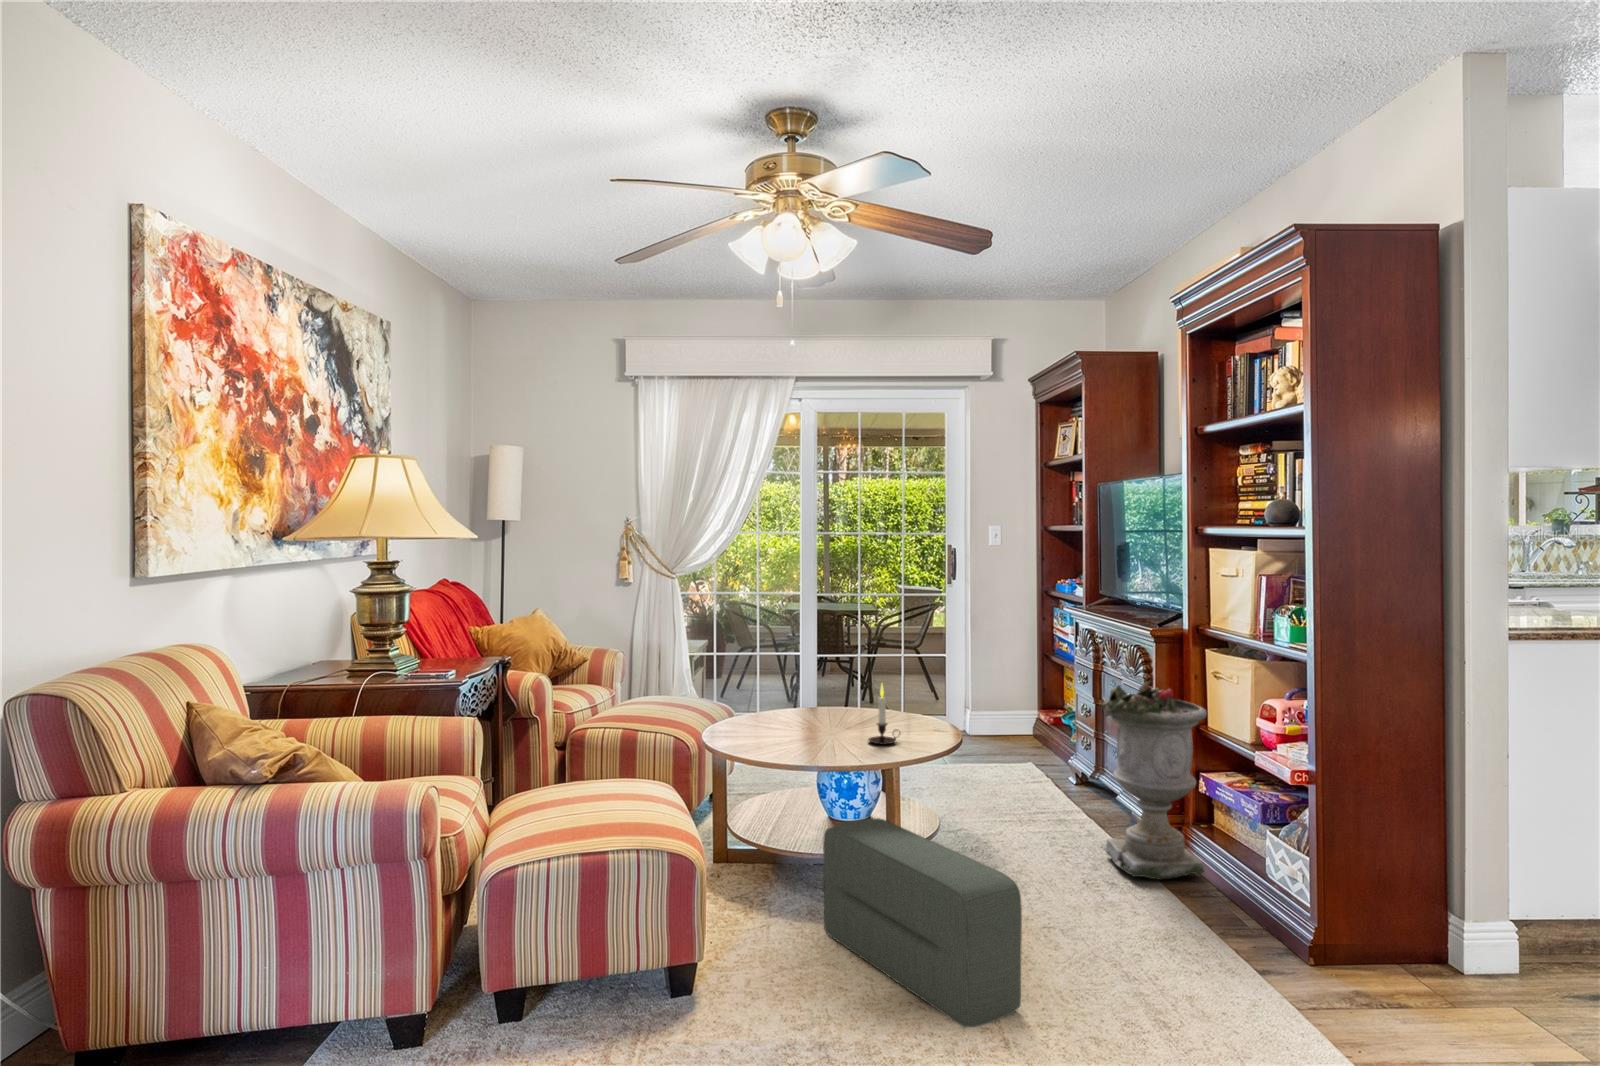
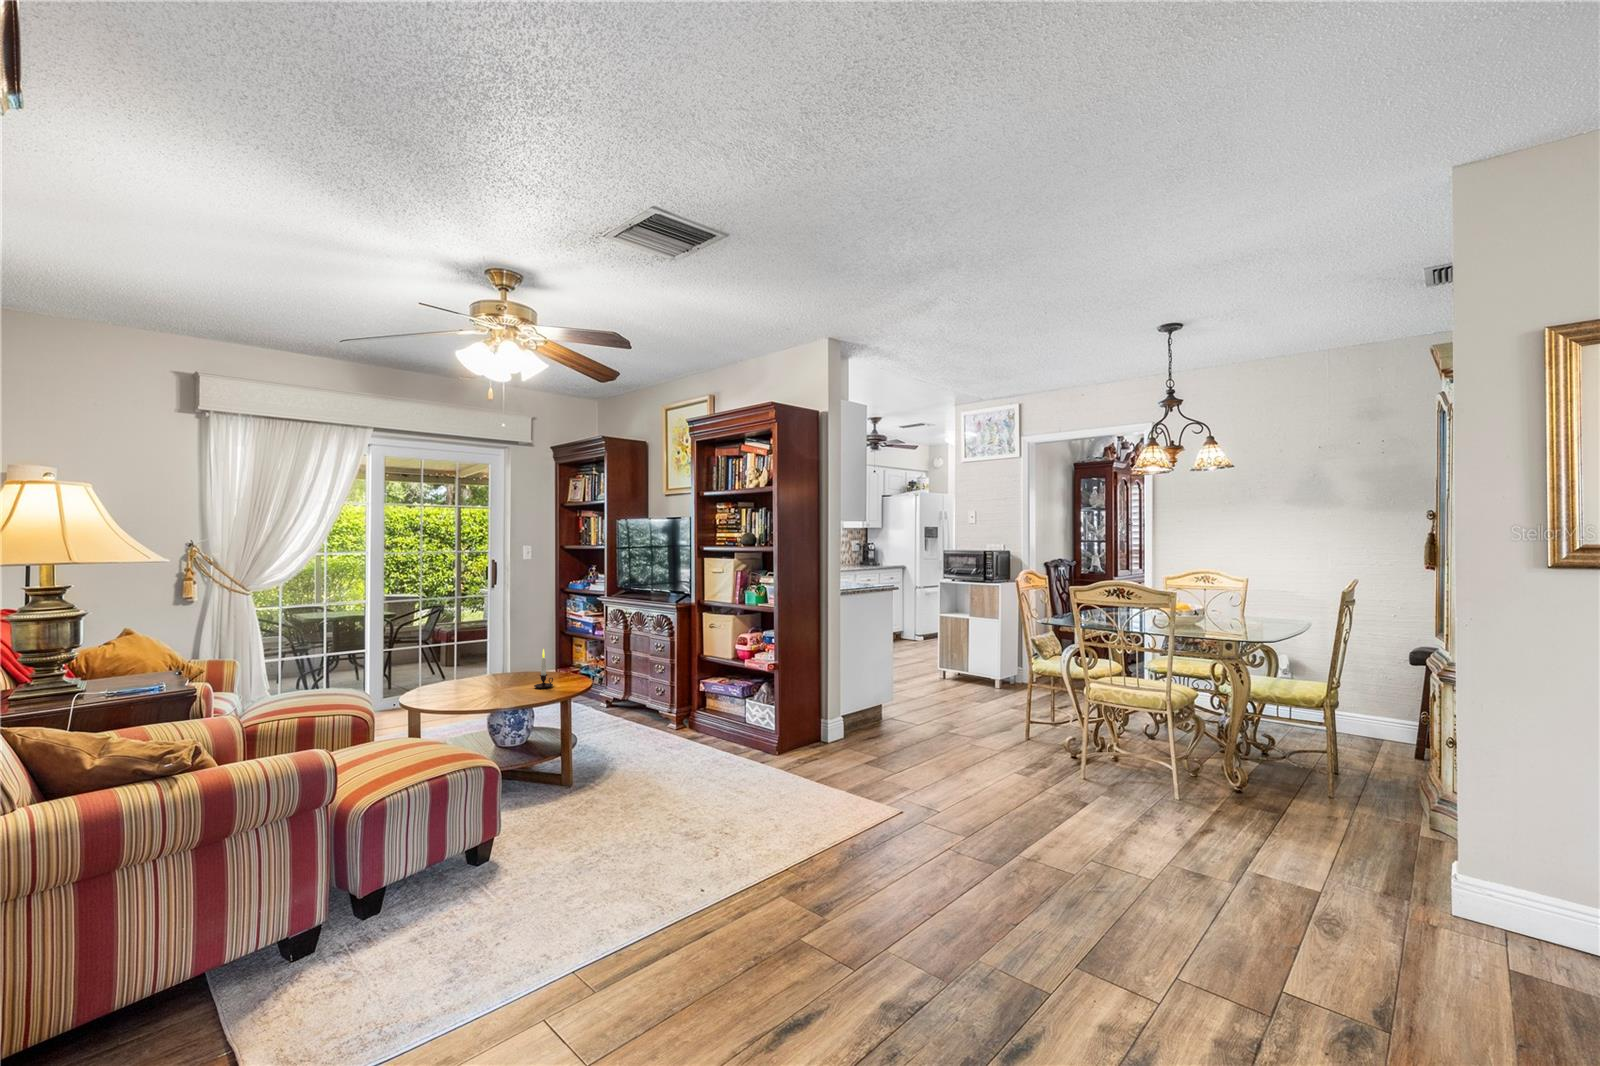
planter: present [1101,680,1207,879] -> none [654,632,711,741]
pouf: present [823,818,1022,1027] -> none [537,730,682,822]

